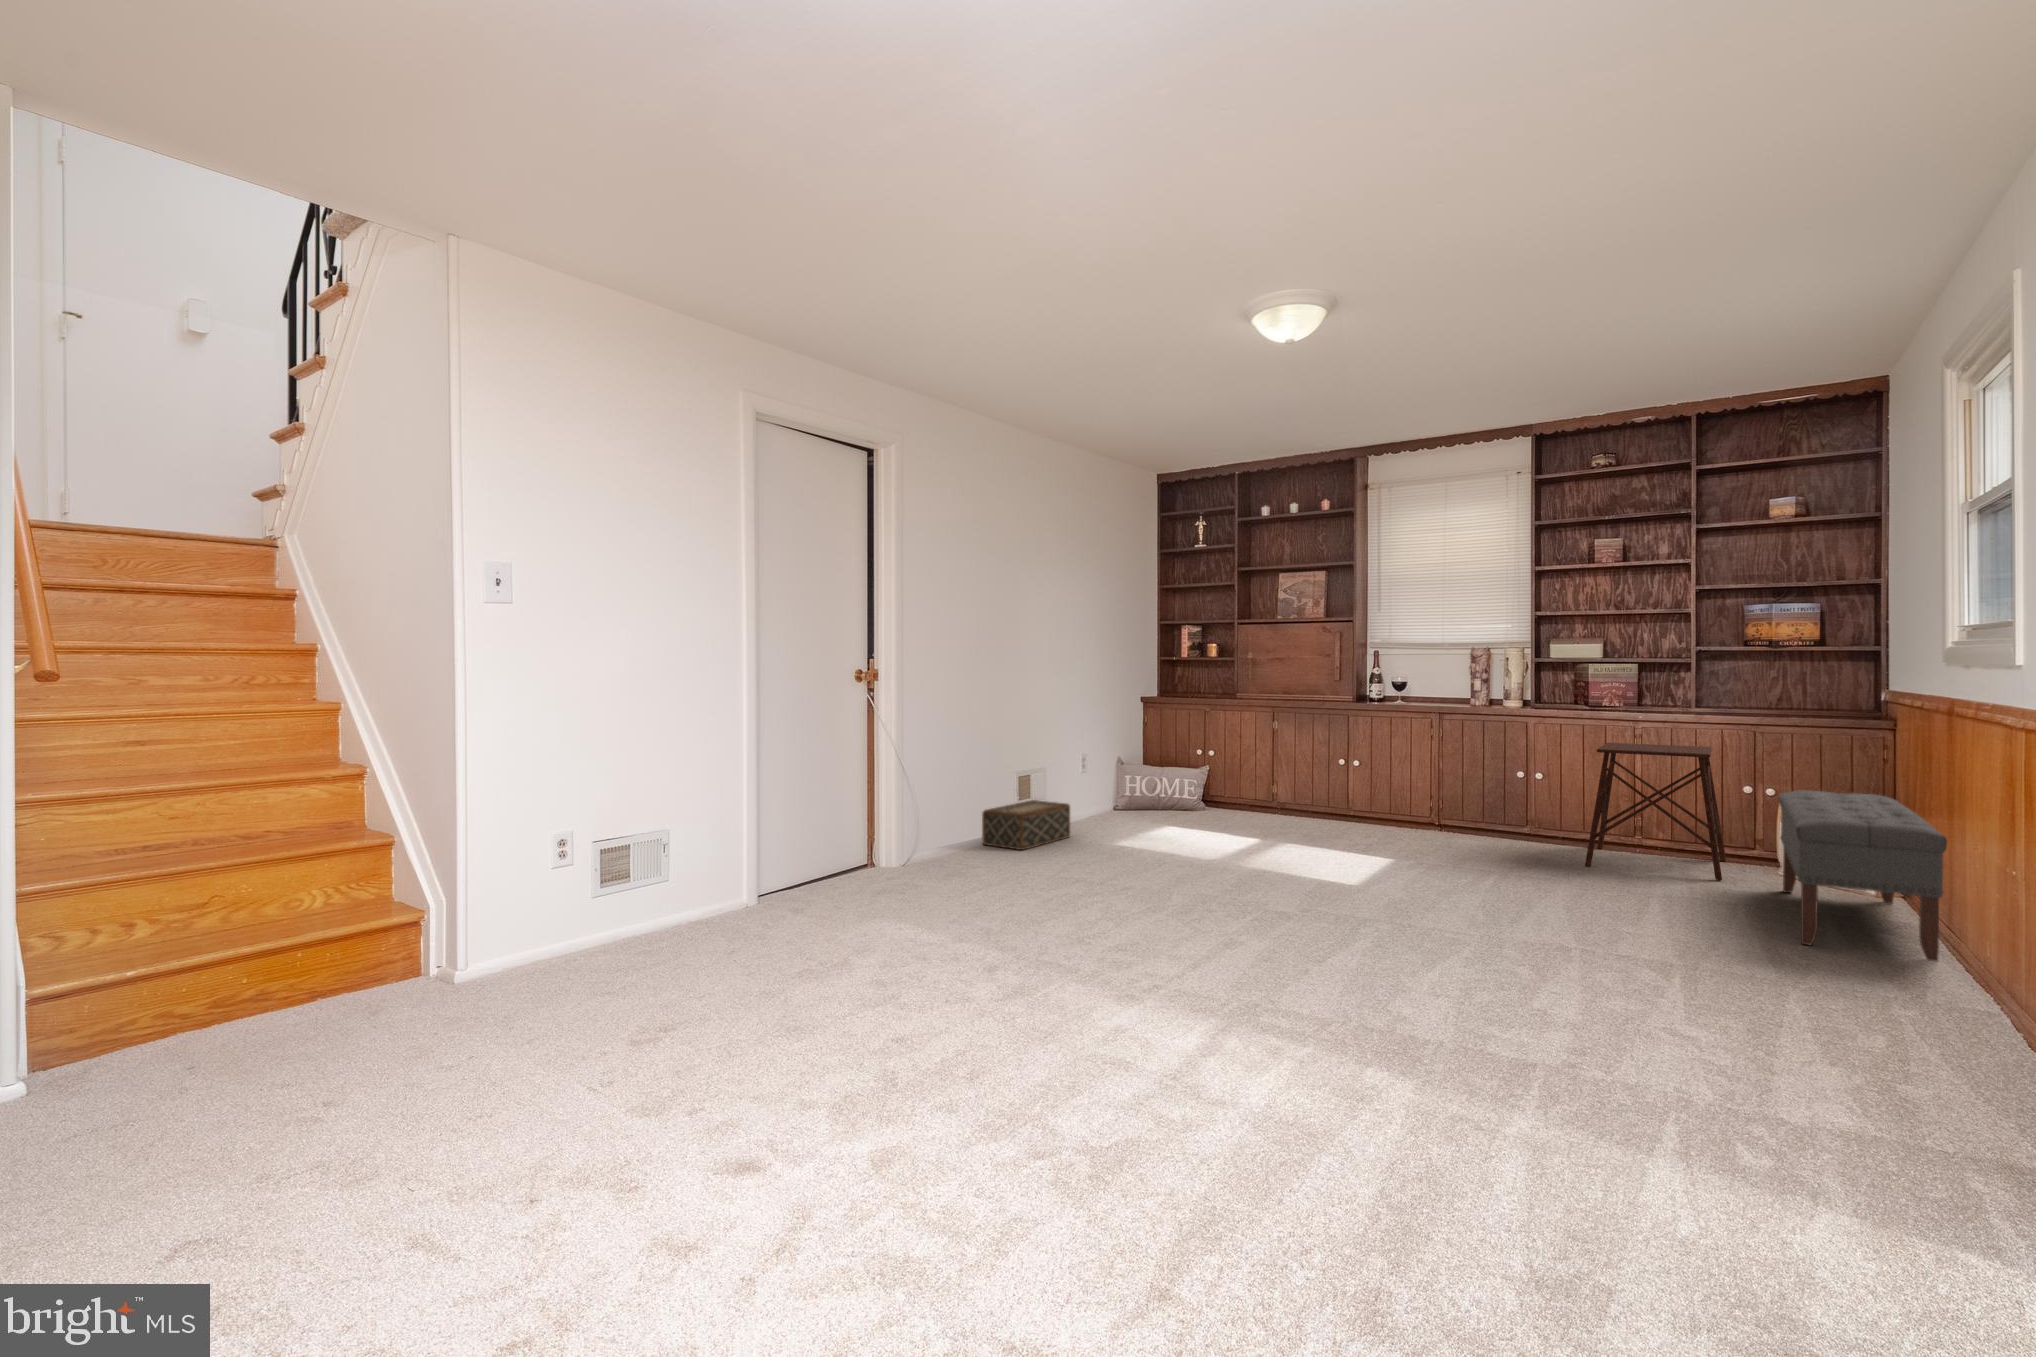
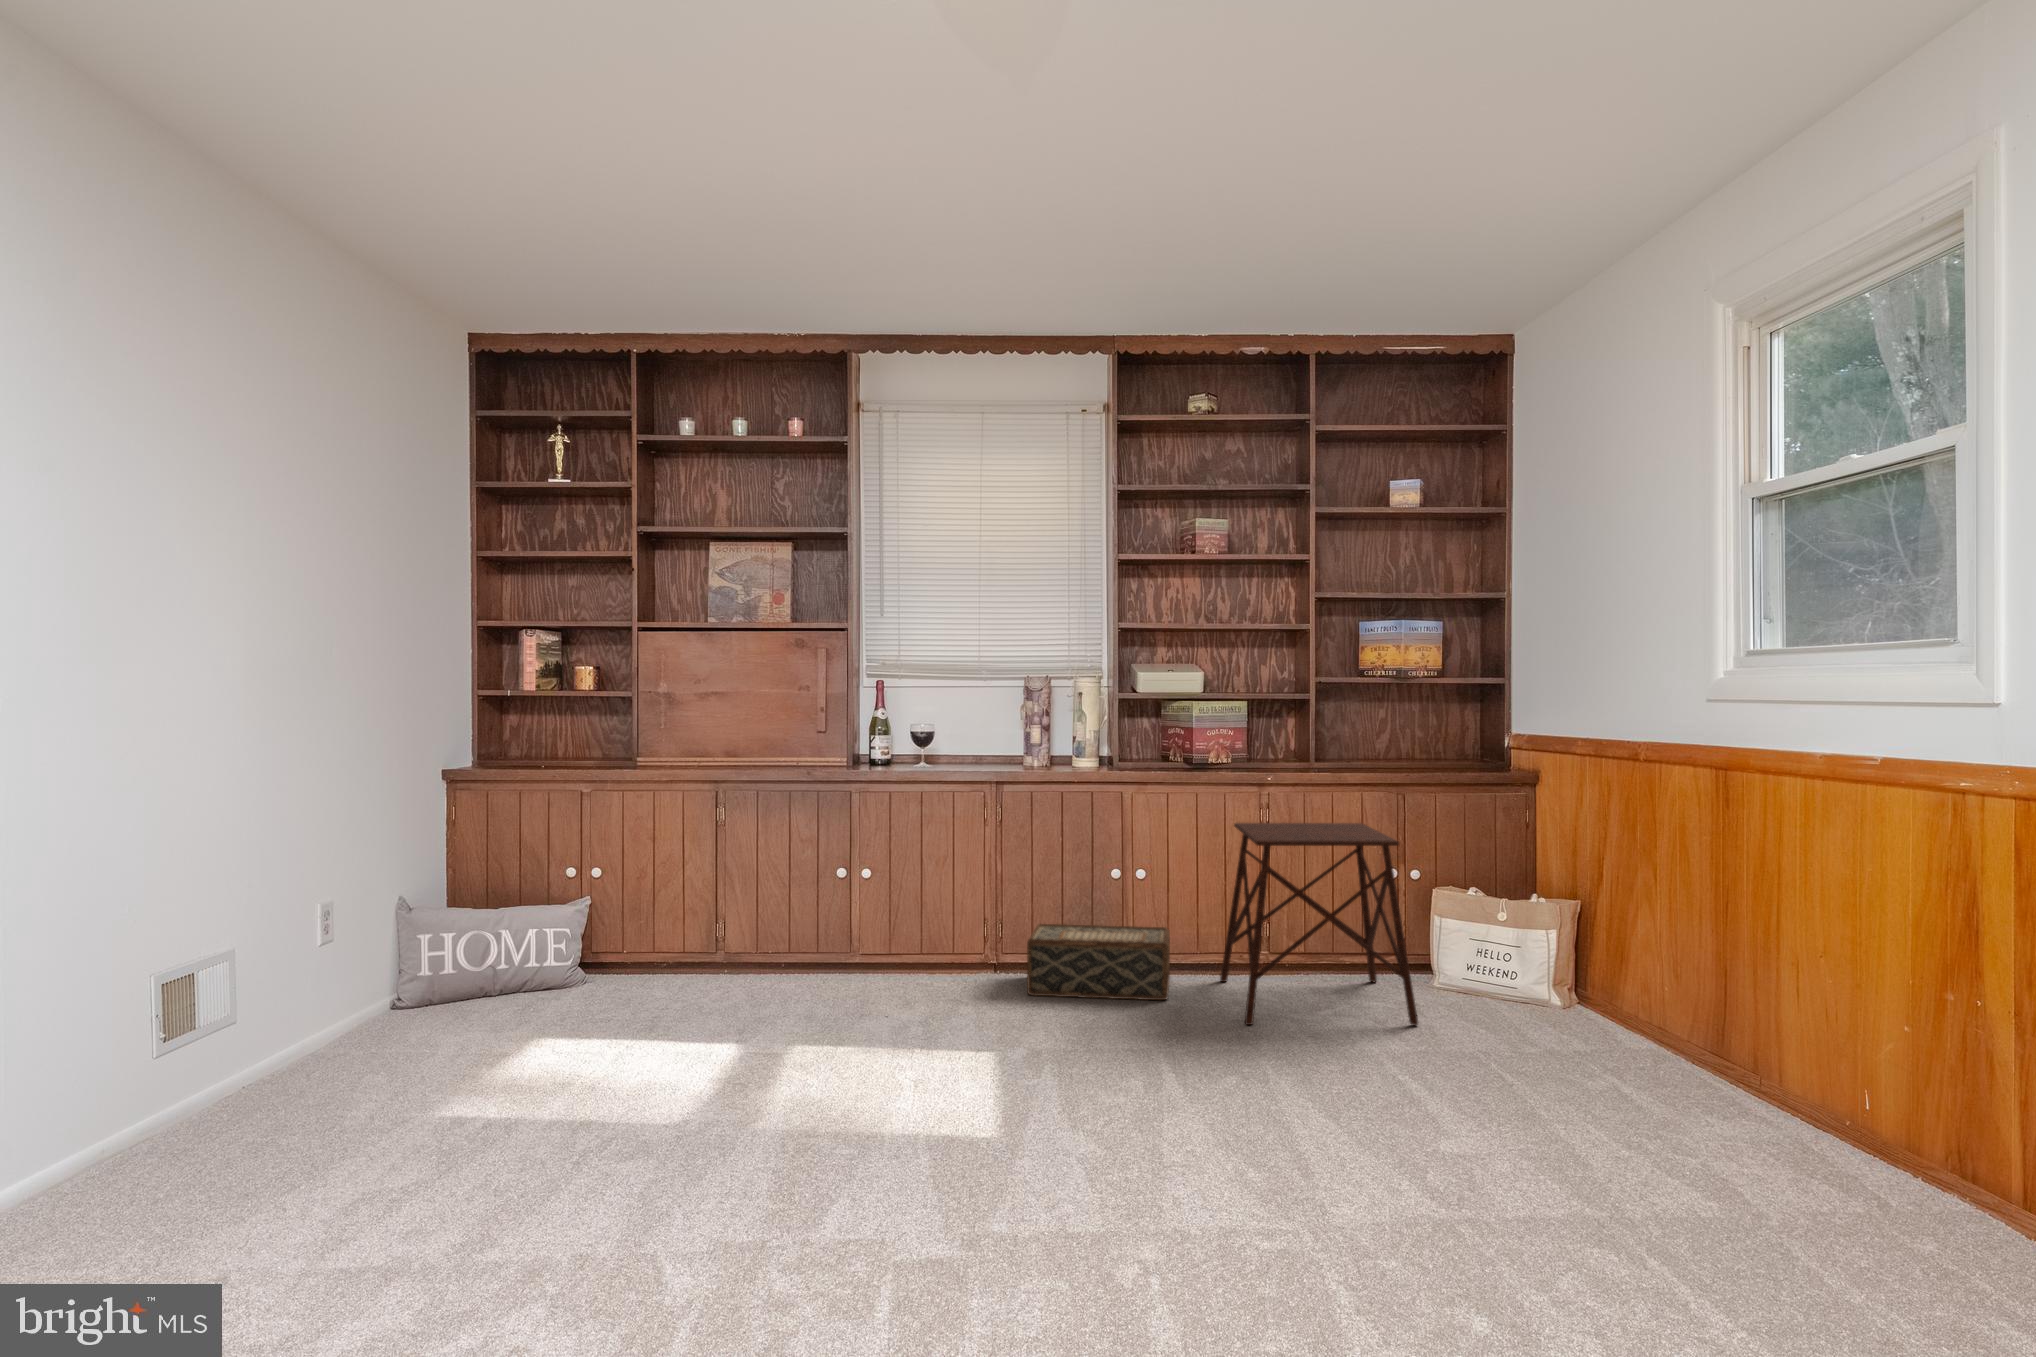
bench: present [1778,790,1947,961] -> none [1489,889,1822,1157]
woven basket: present [982,800,1070,850] -> present [1027,924,1170,1000]

